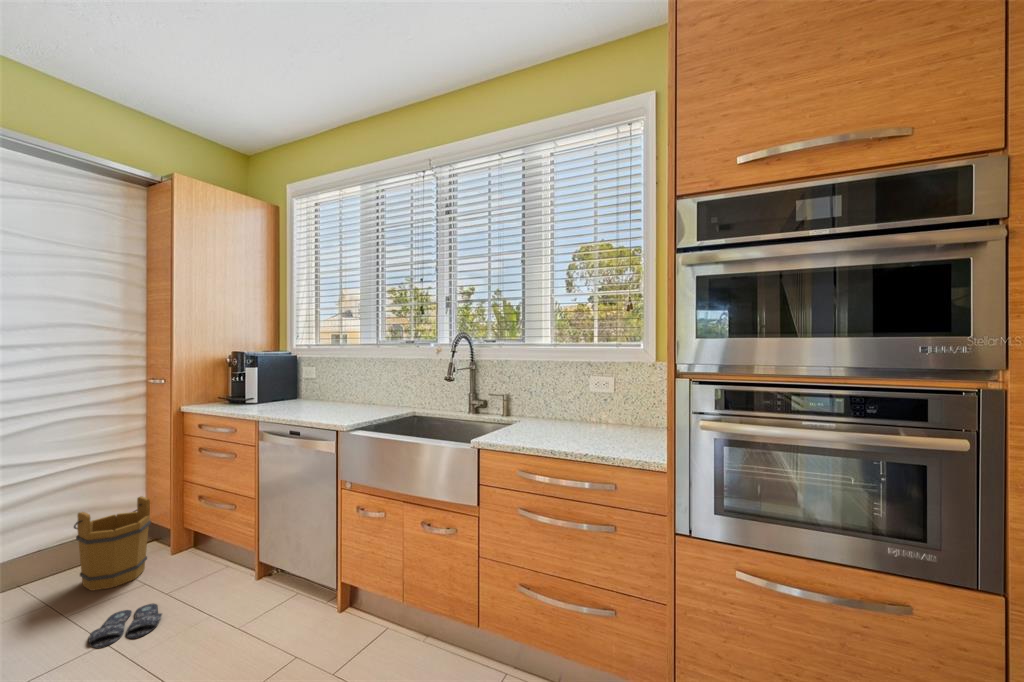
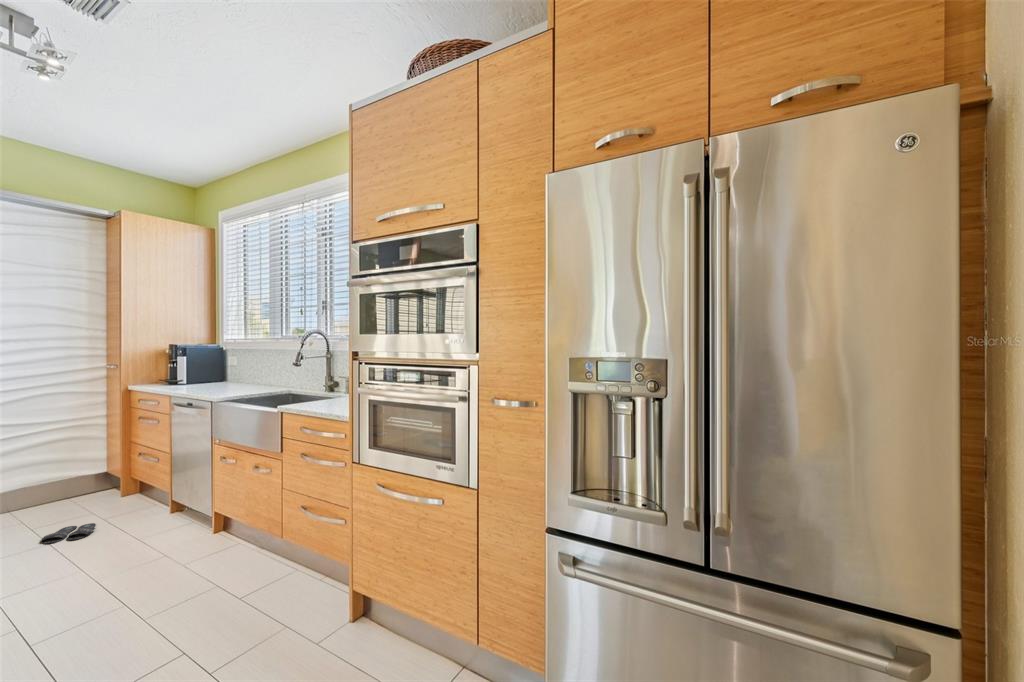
bucket: present [74,496,151,591] -> none [46,451,104,515]

